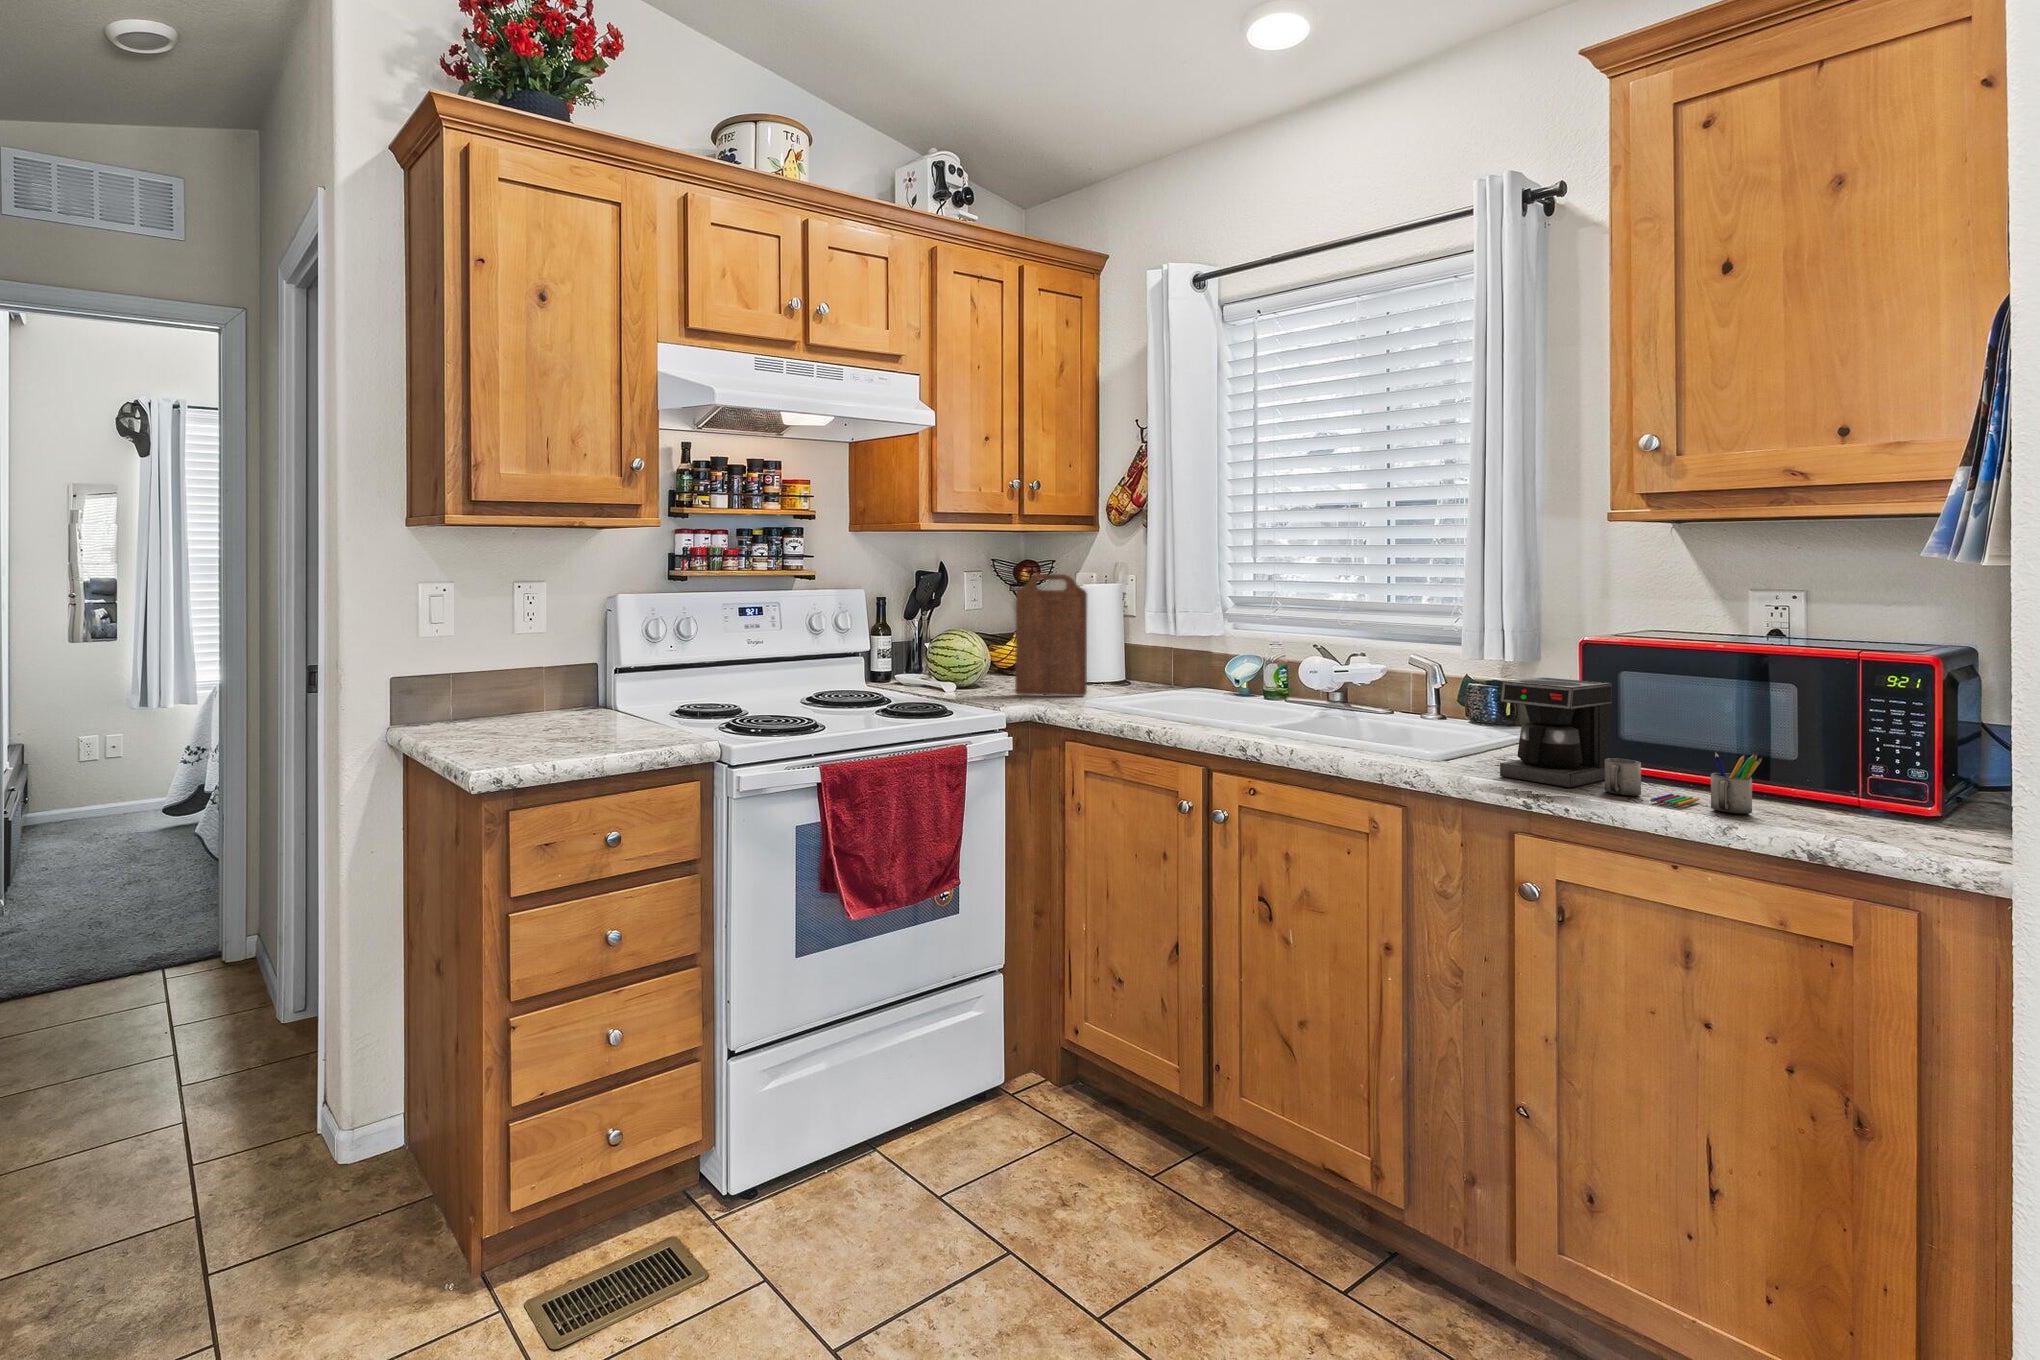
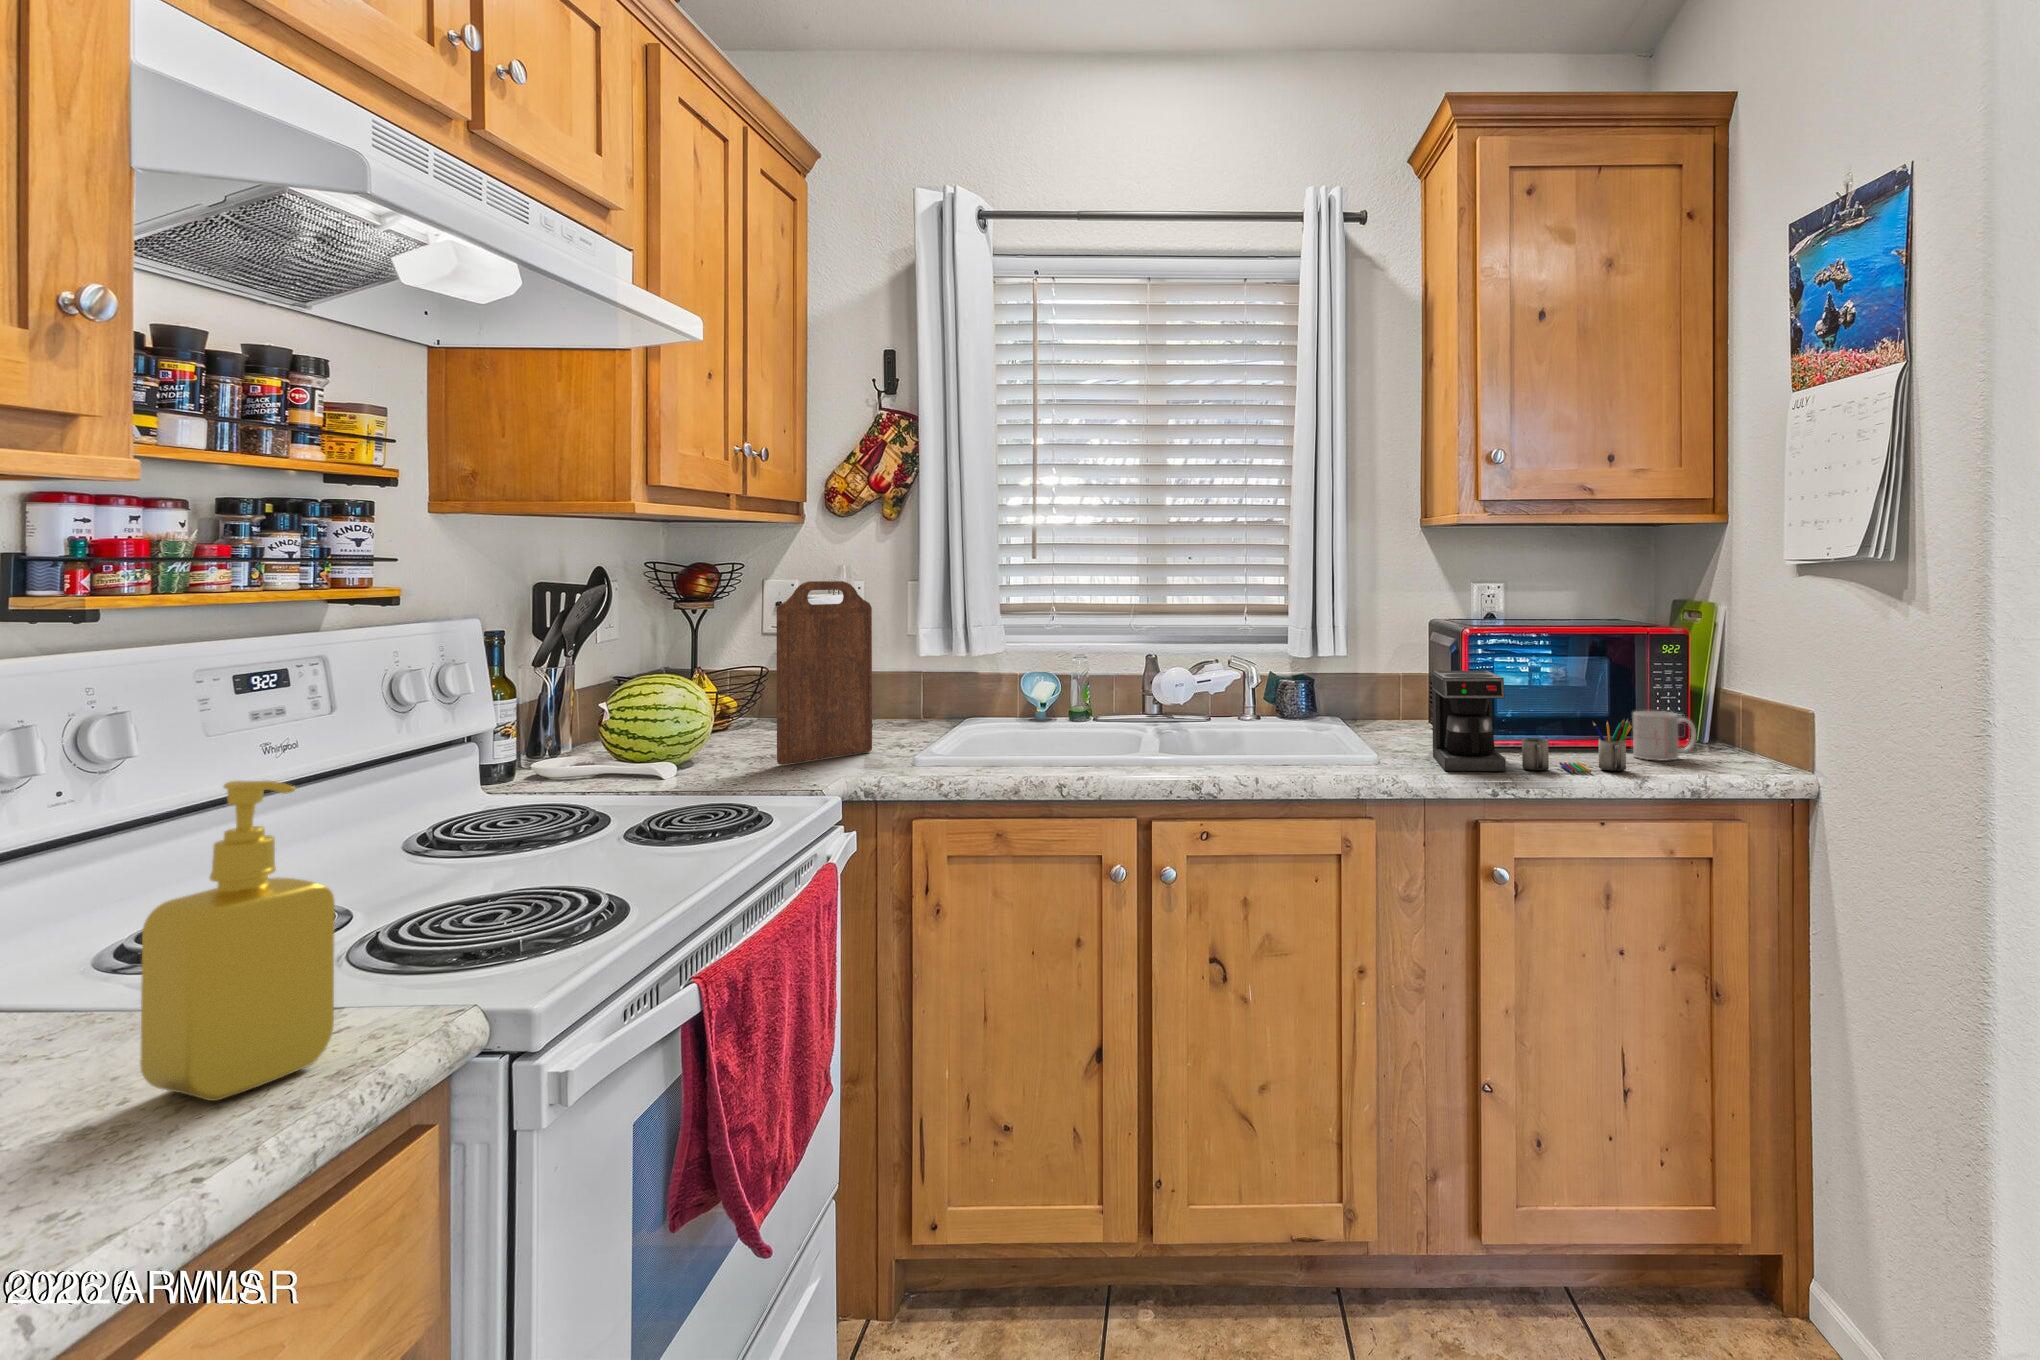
soap dispenser: none [595,637,644,745] -> present [140,781,335,1101]
mug: none [1835,756,1951,825] -> present [1633,711,1696,760]

